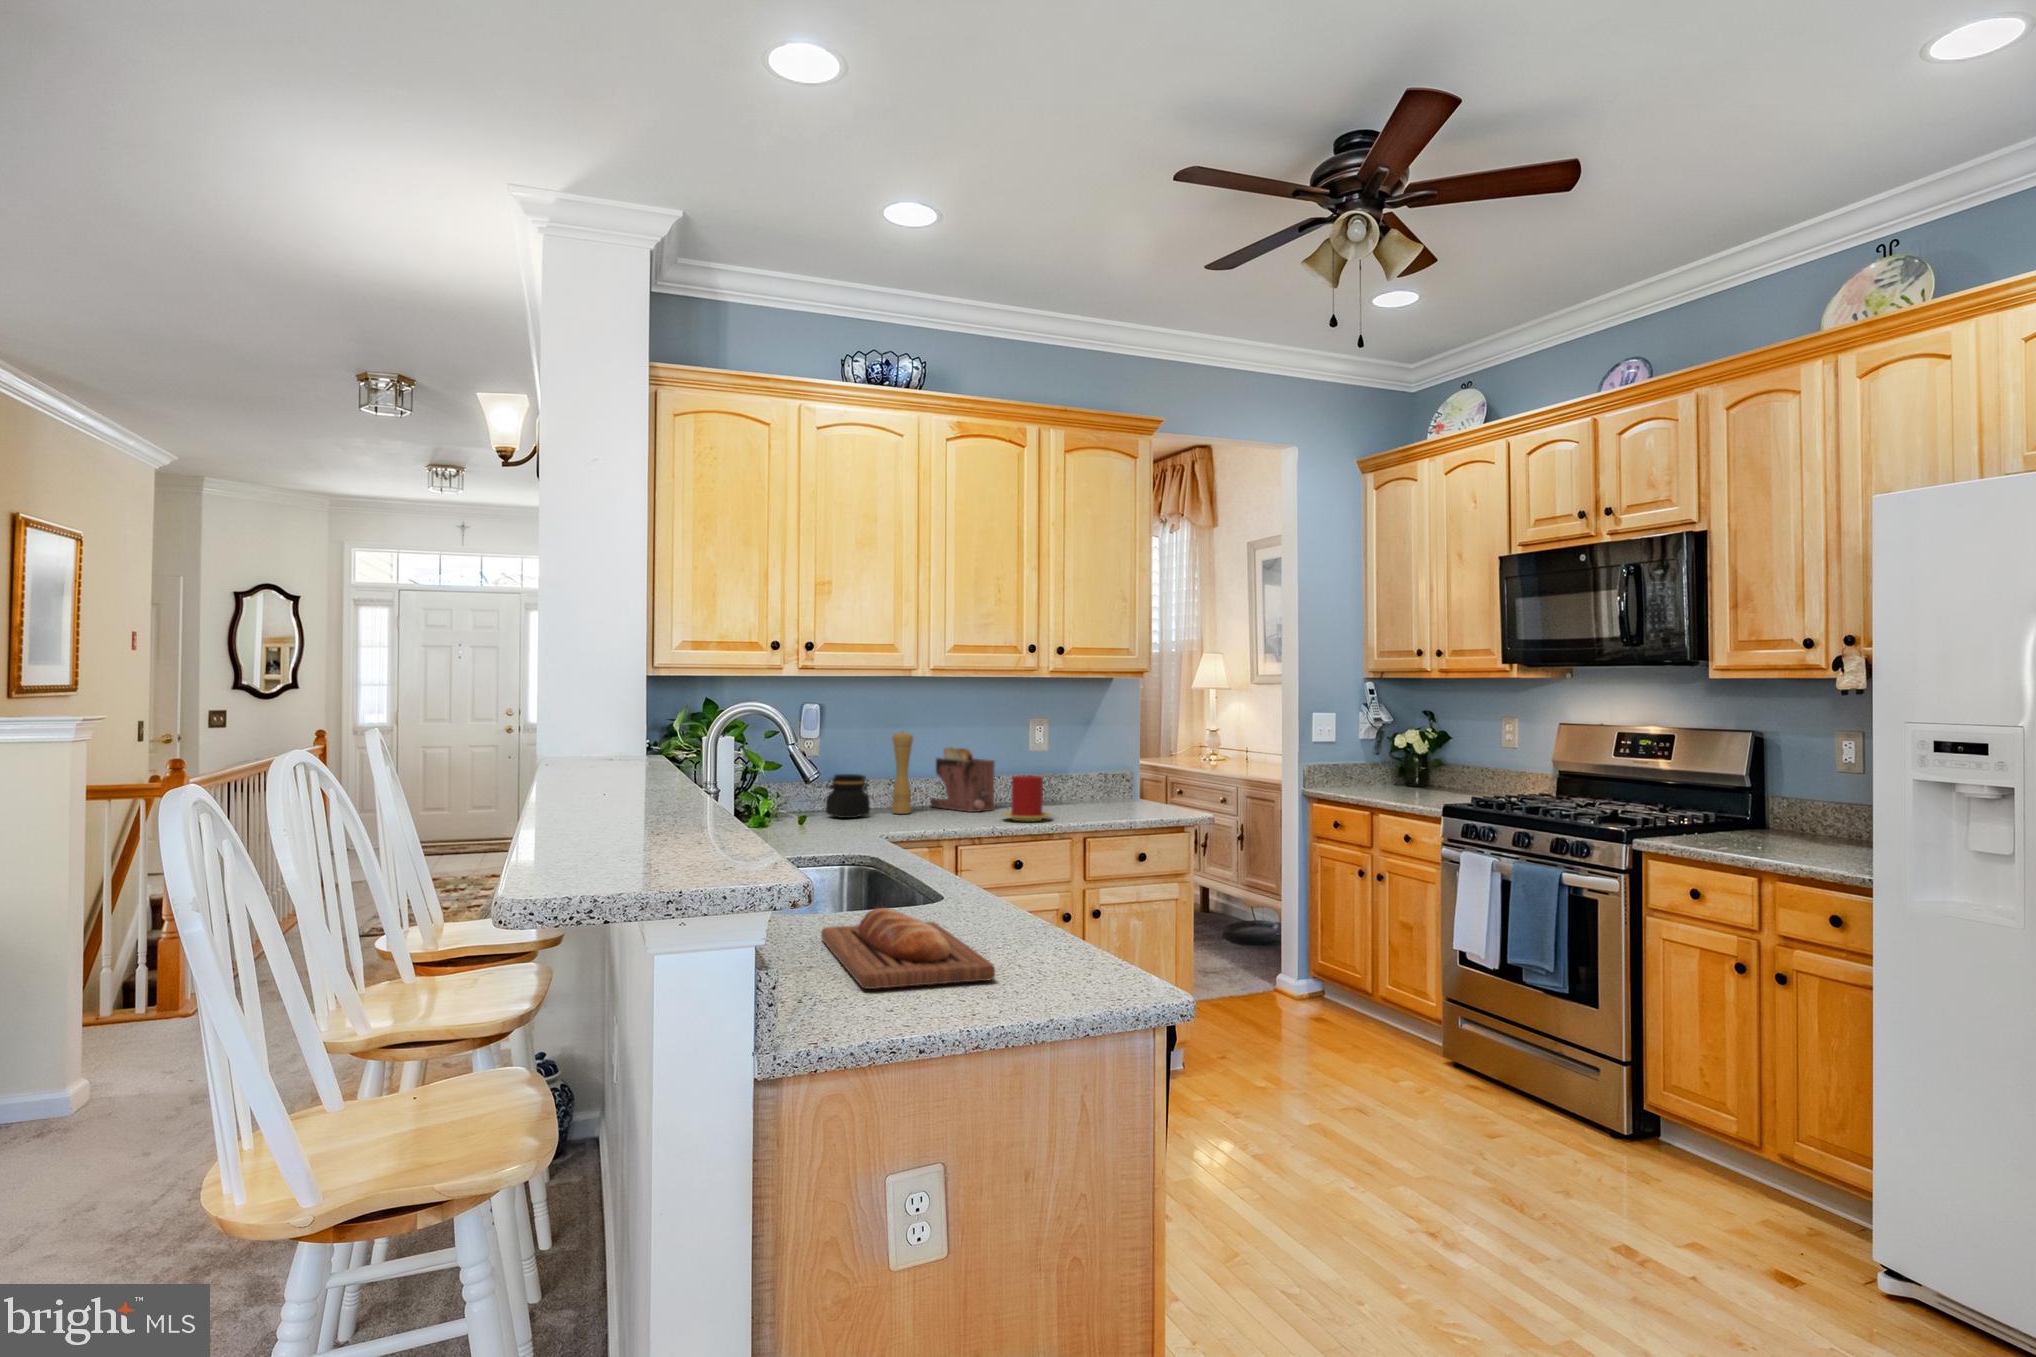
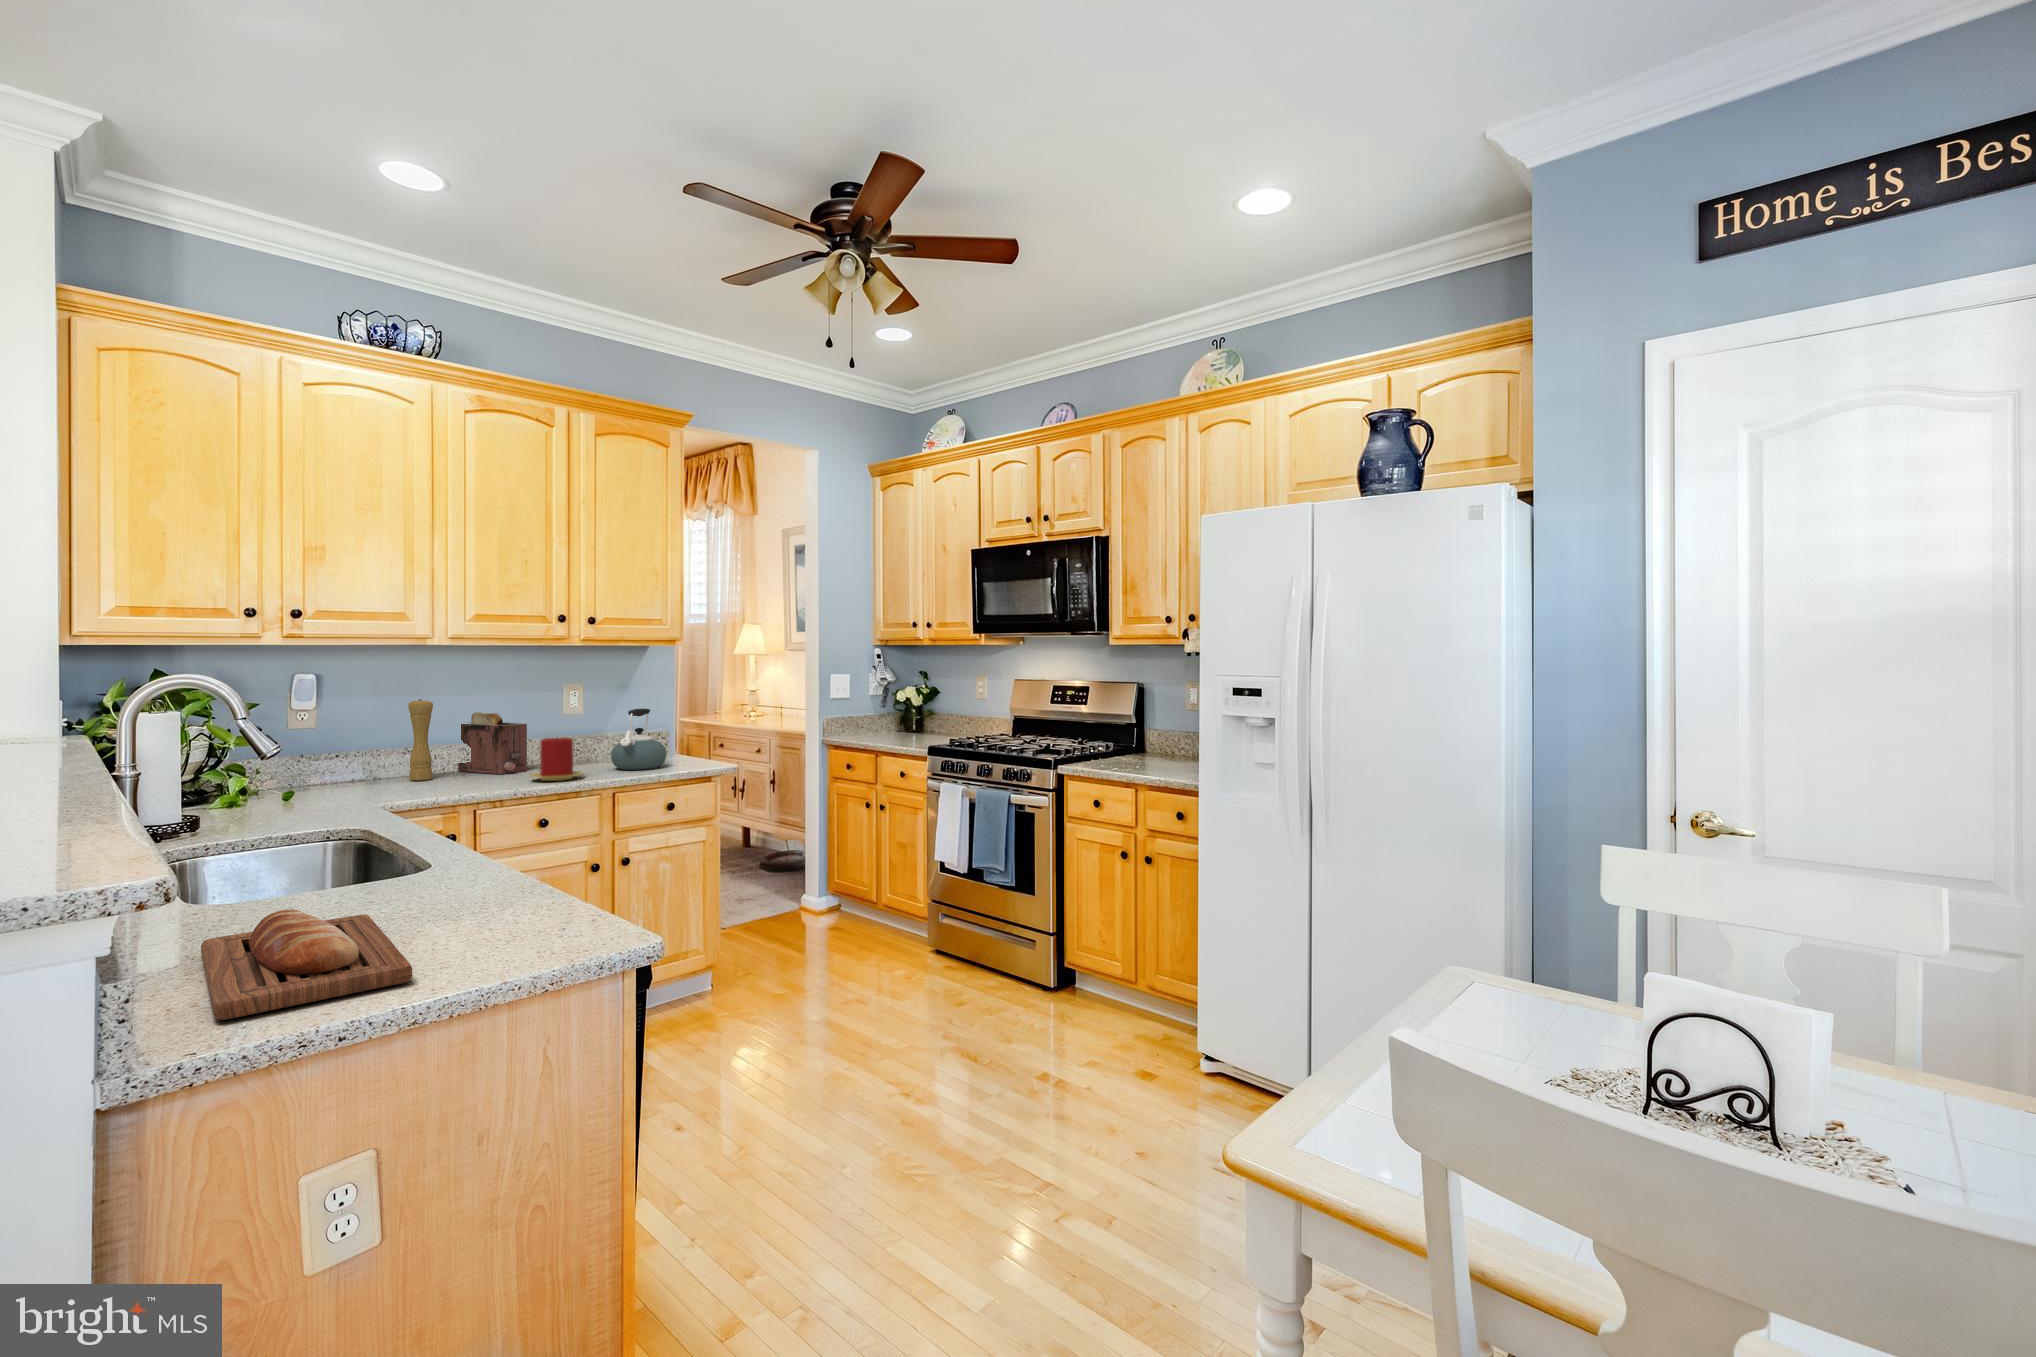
kettle: none [1076,747,1133,815] -> present [611,709,667,770]
jar: present [826,774,870,818] -> none [324,744,381,789]

